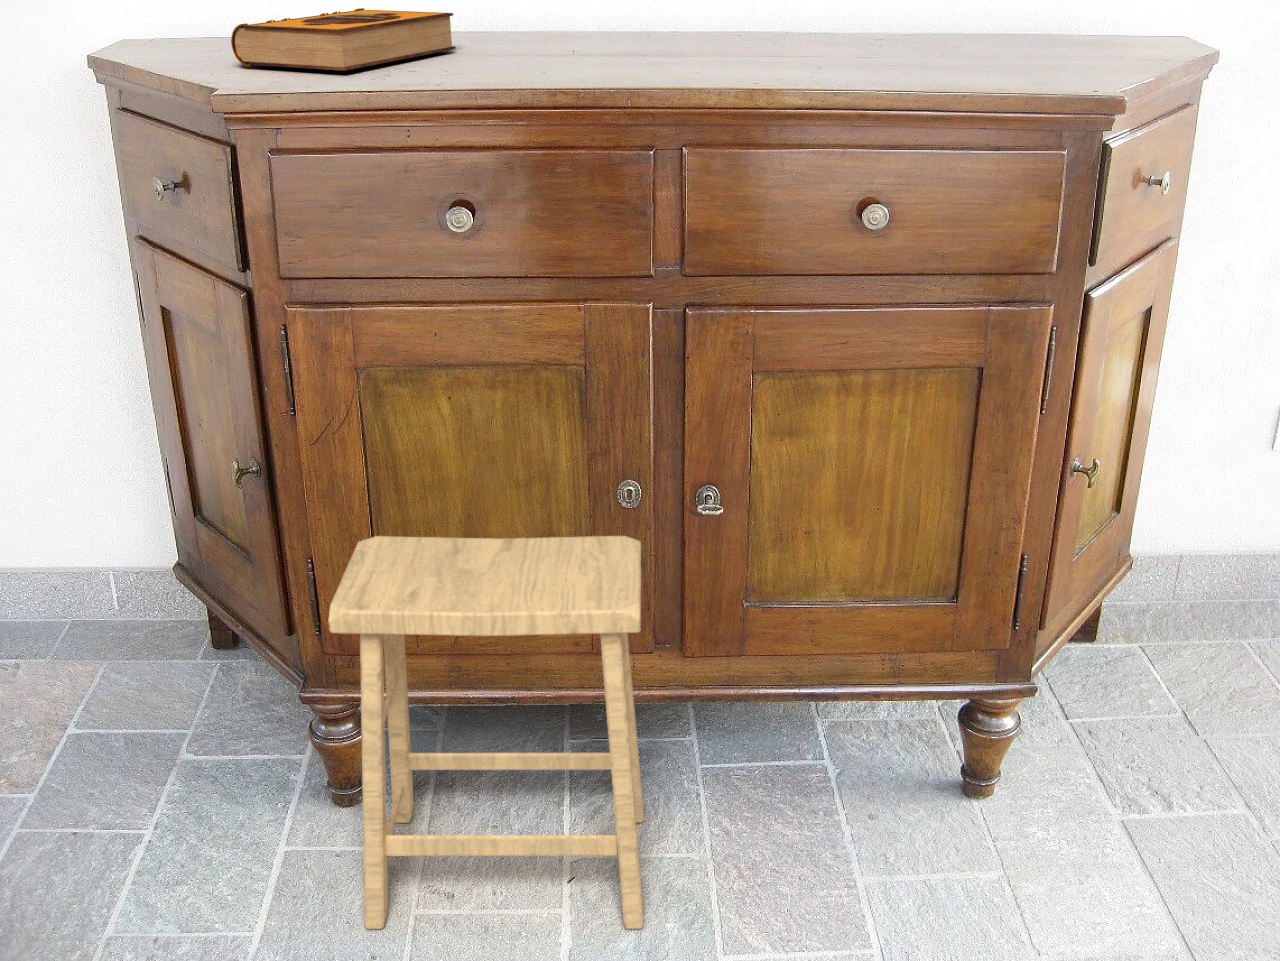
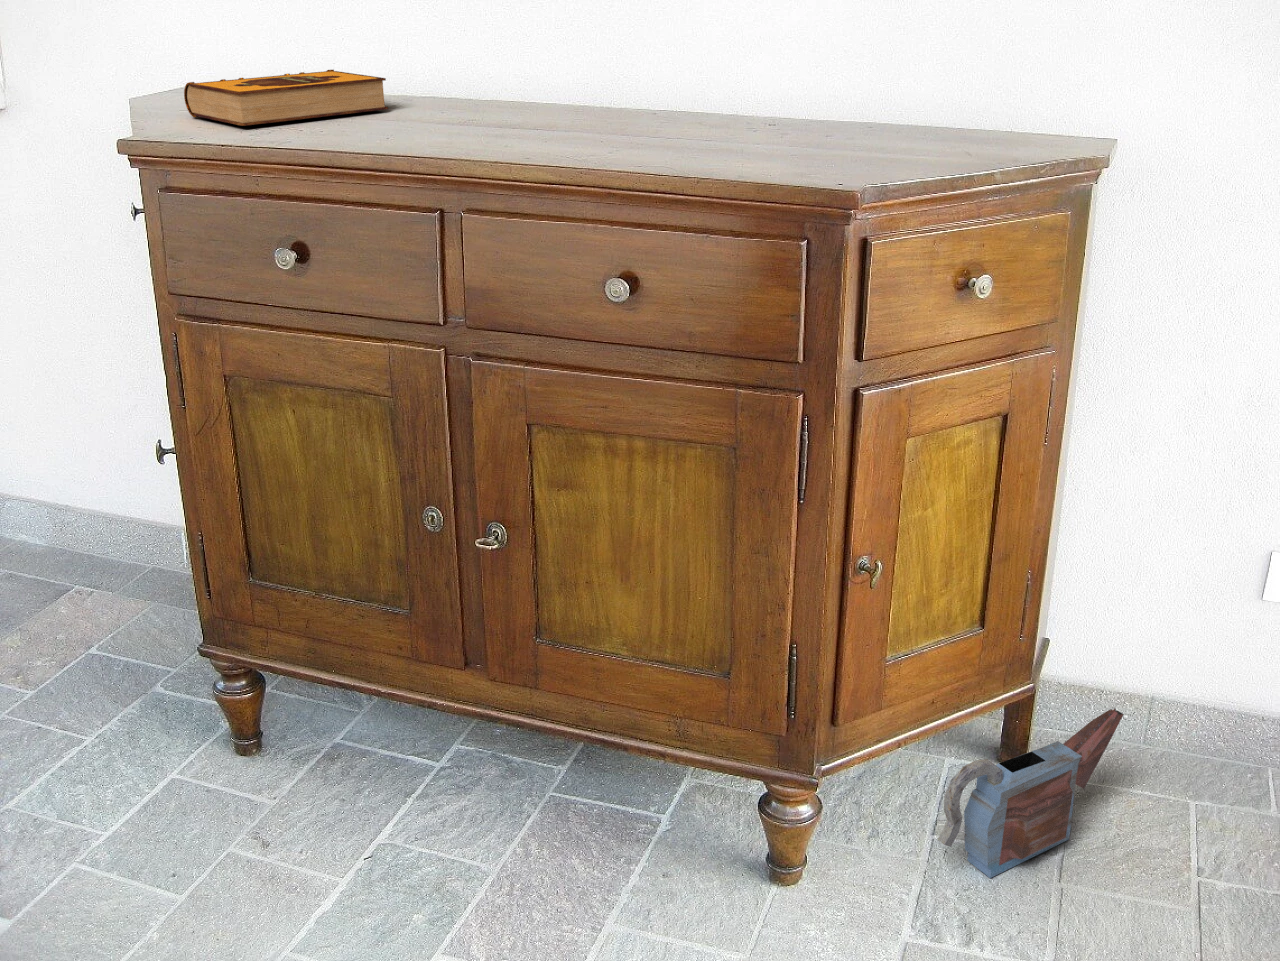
footstool: present [328,536,644,929] -> none [148,521,470,914]
watering can: none [1108,570,1201,746] -> present [938,709,1124,878]

